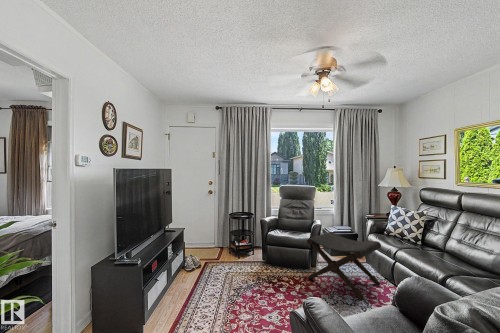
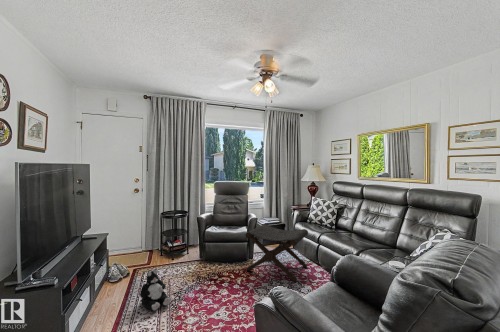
plush toy: none [203,264,230,301] -> present [140,269,172,310]

